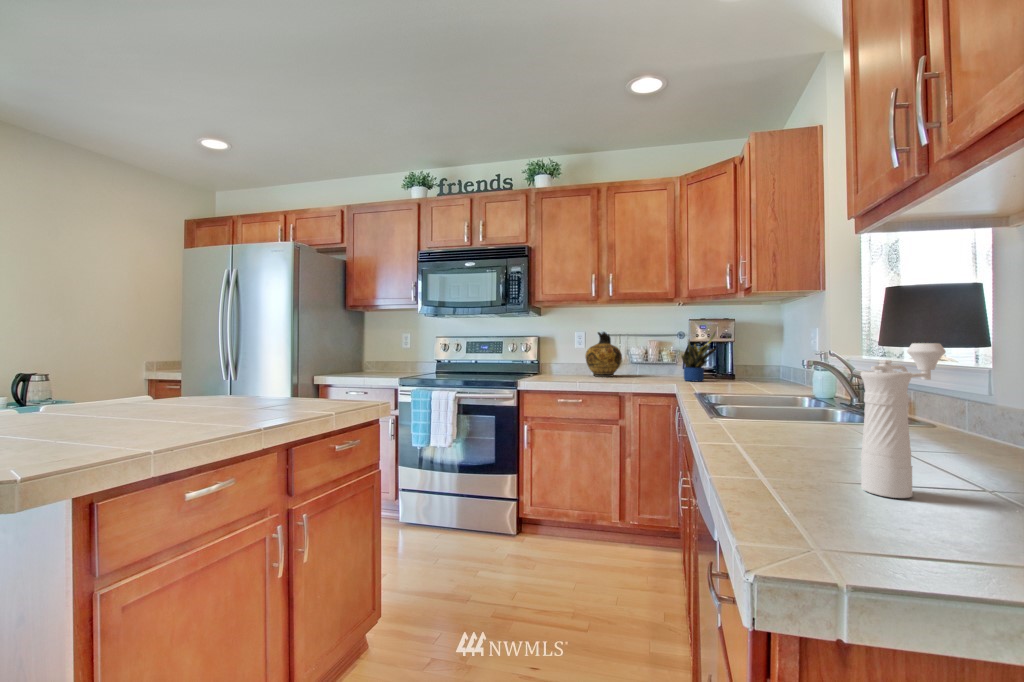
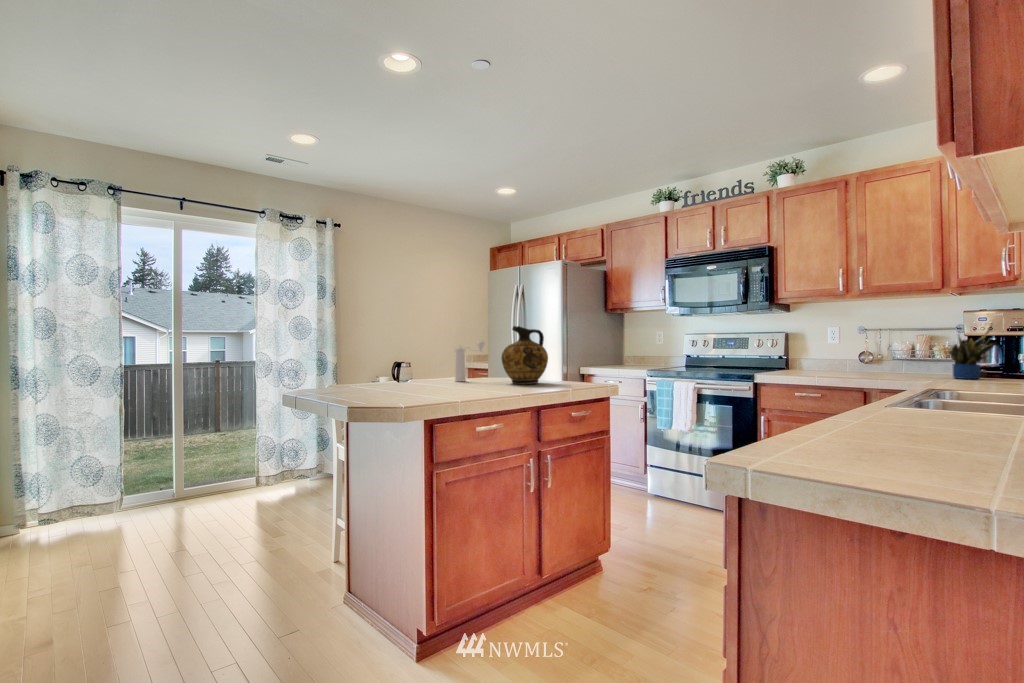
ceramic jug: present [585,332,622,377] -> present [501,326,548,384]
pepper mill: present [861,343,946,498] -> present [454,341,485,382]

